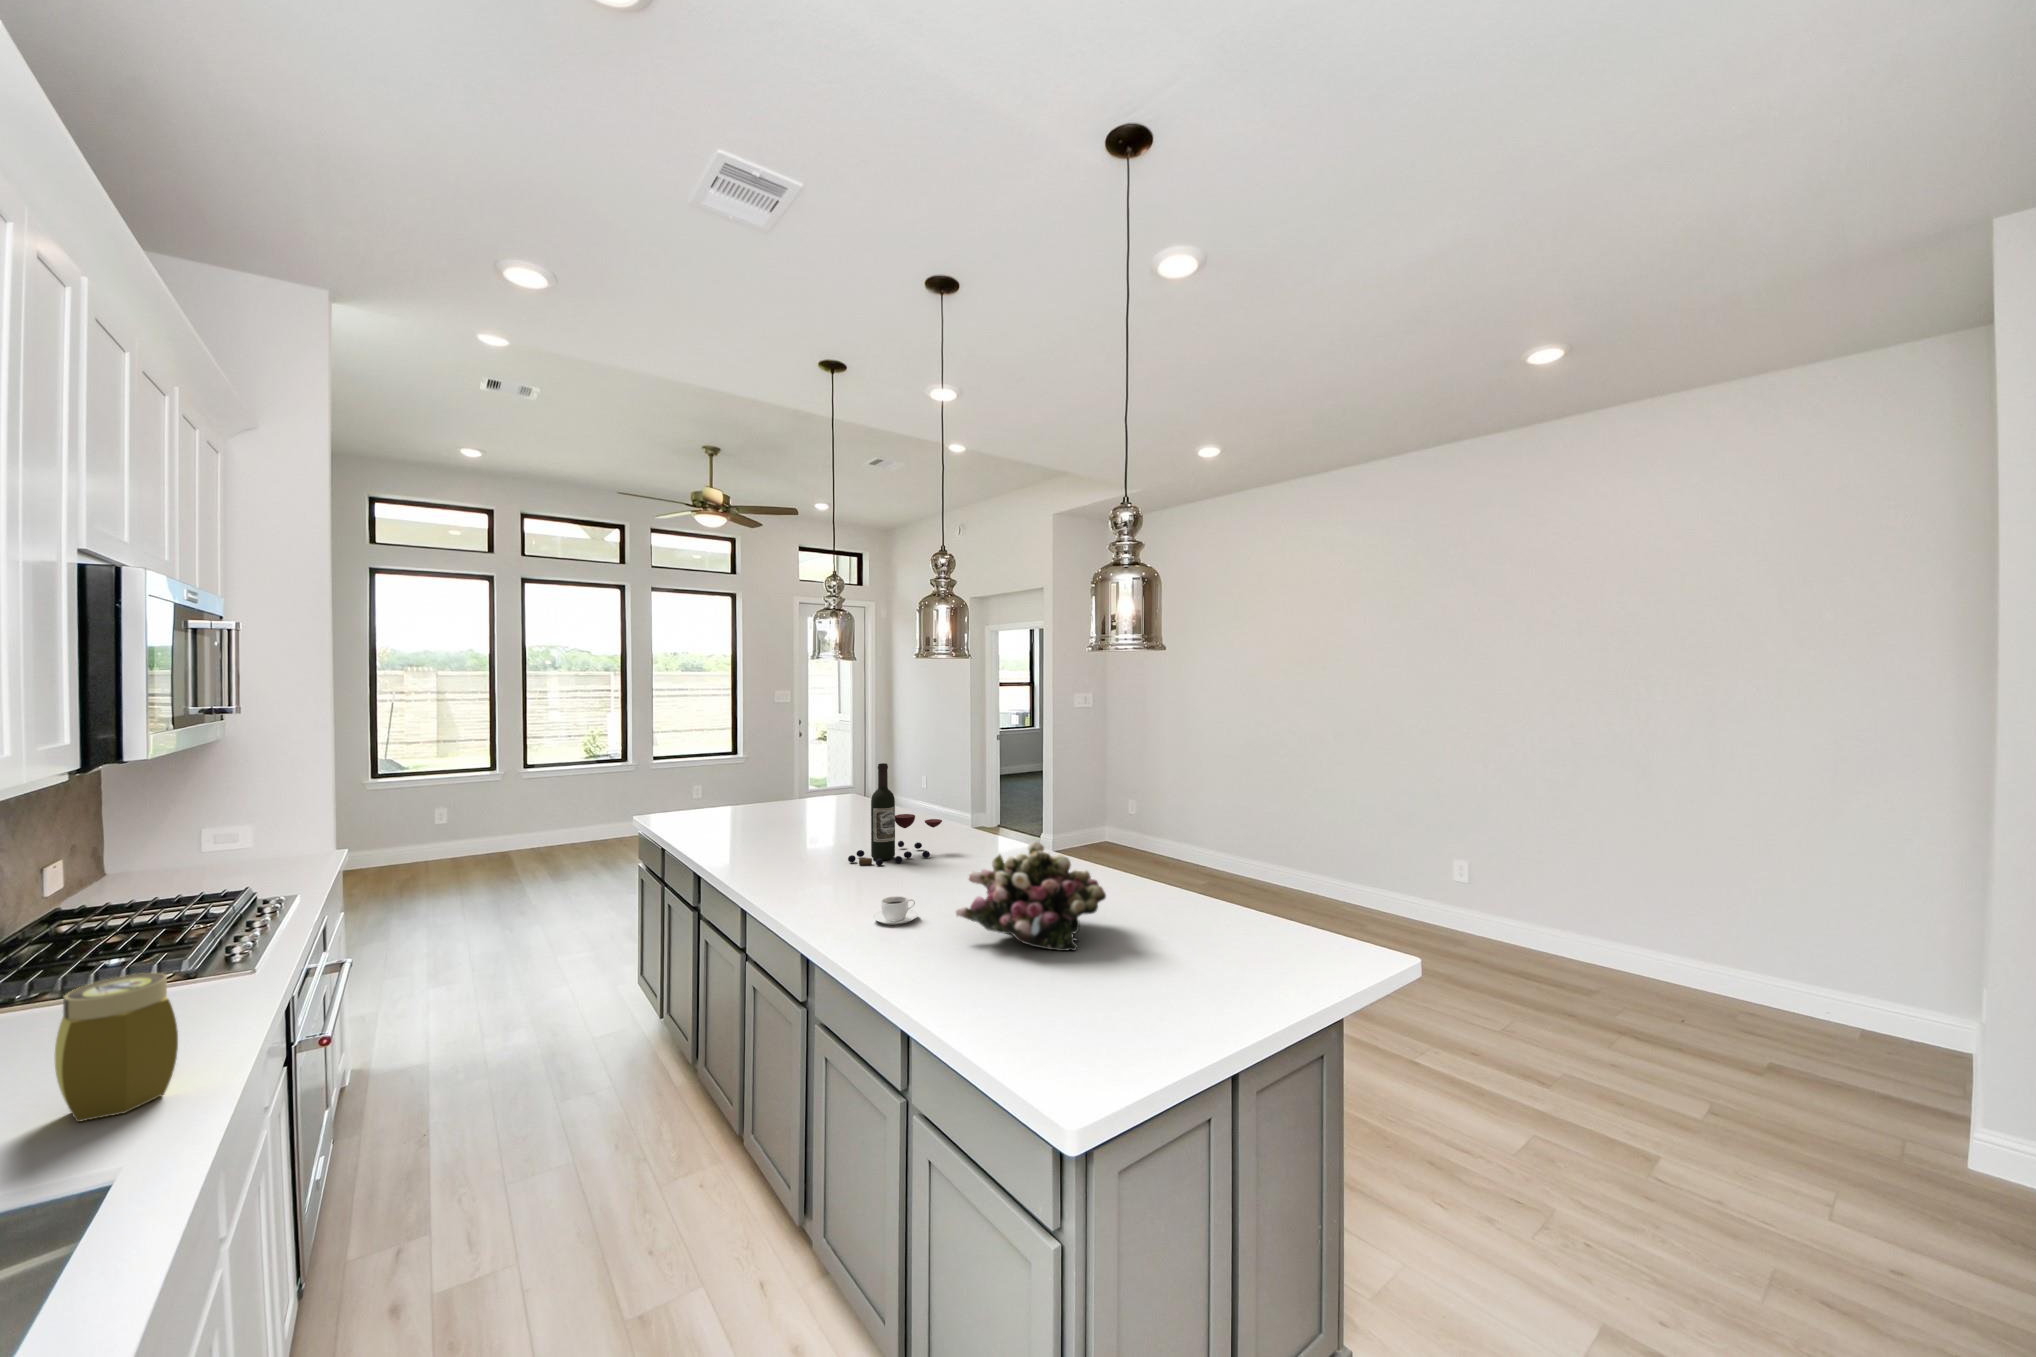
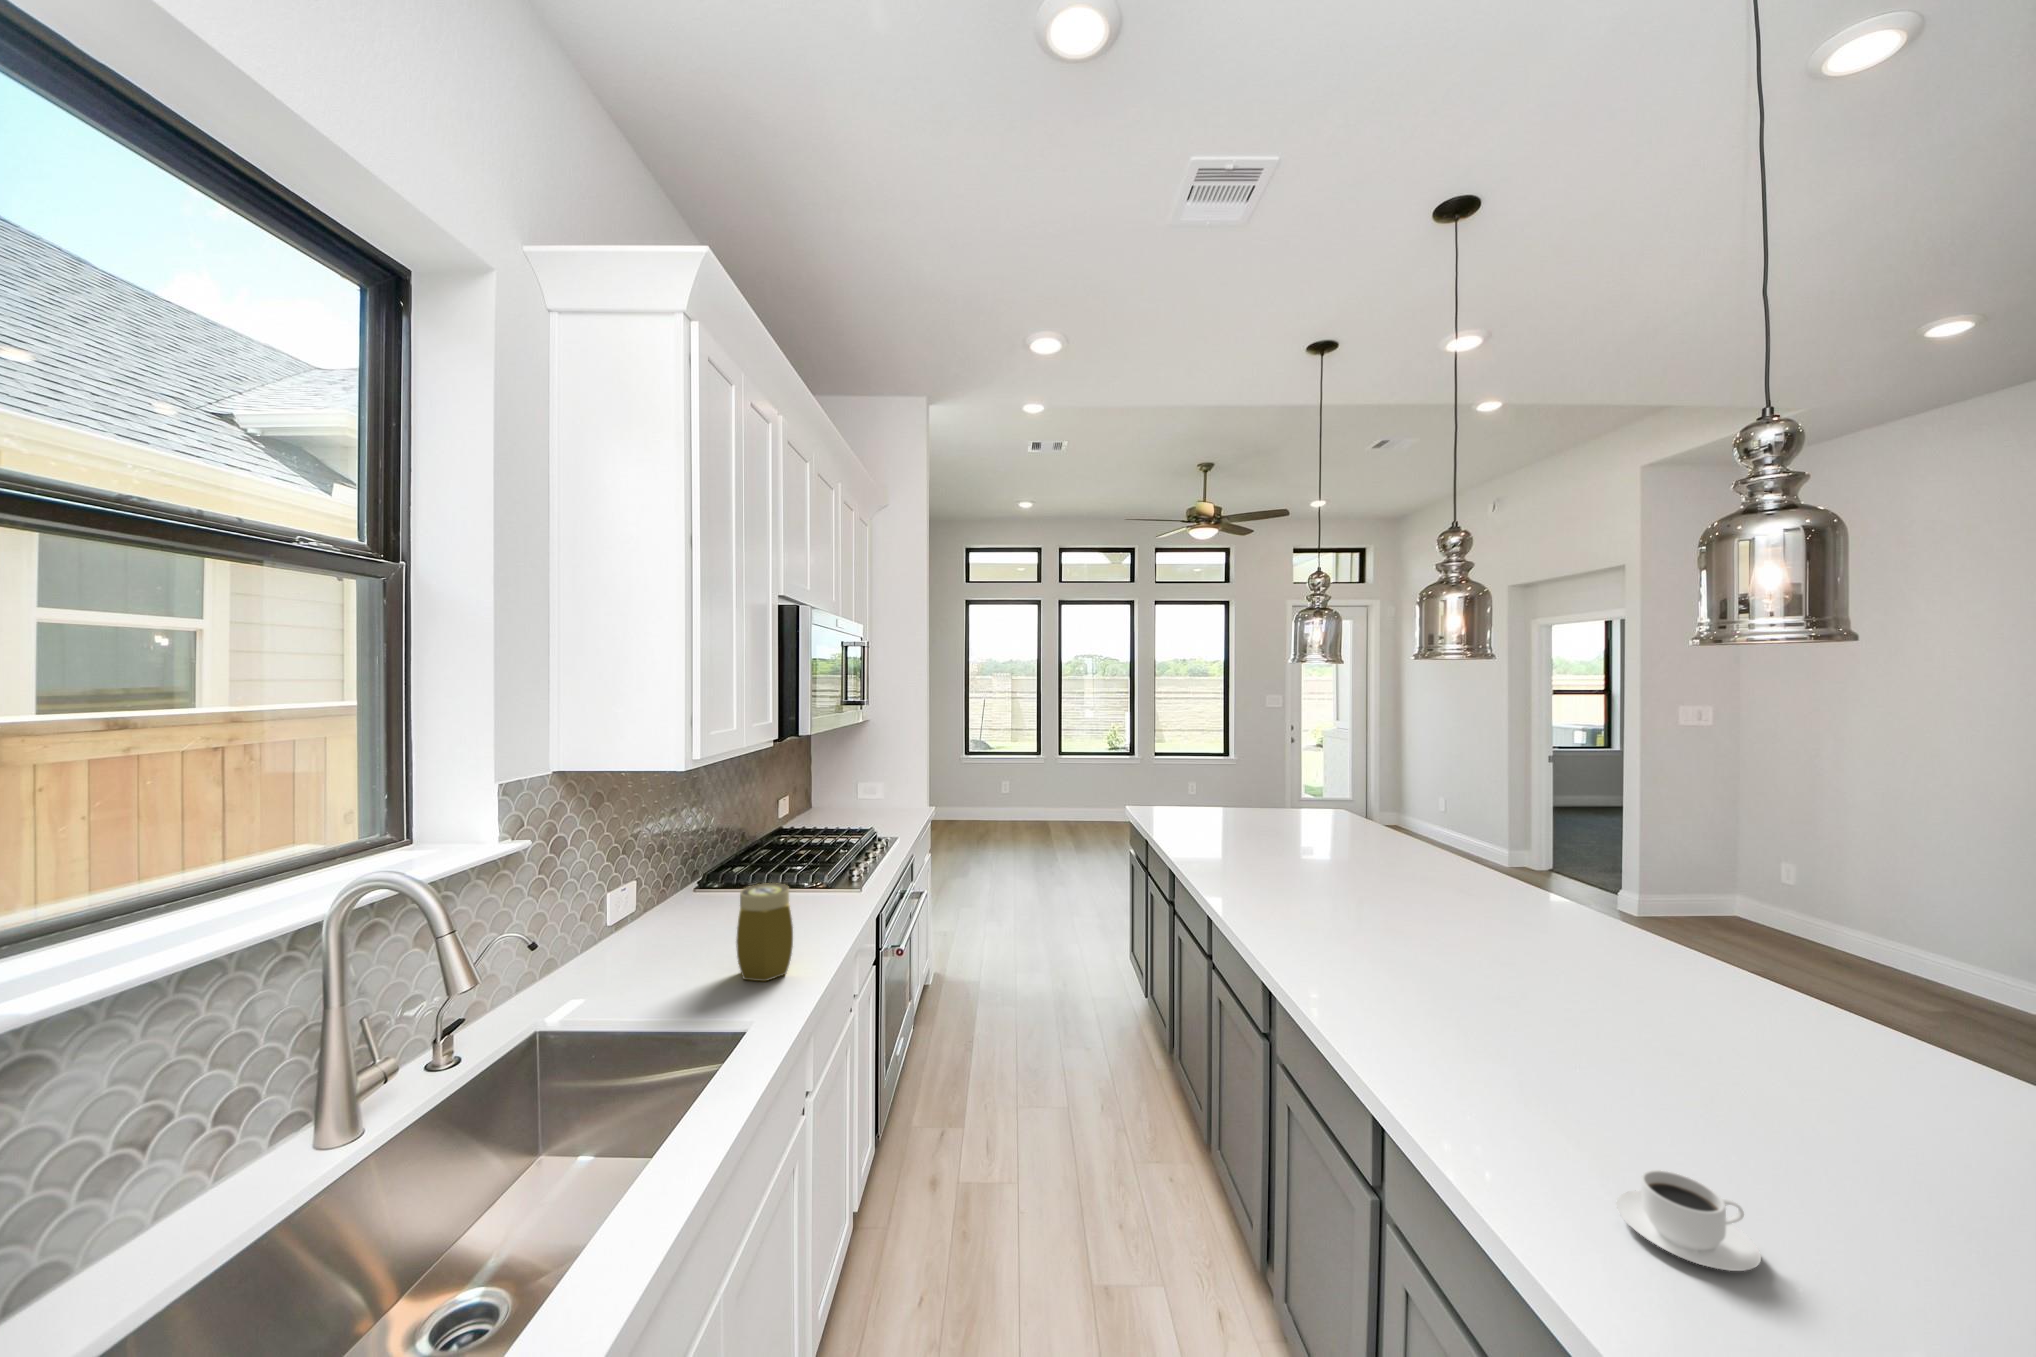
wine bottle: present [848,763,942,866] -> none [1329,778,1454,894]
flower arrangement: present [956,841,1106,951] -> none [1460,906,1728,1083]
coffee cup: present [873,896,918,925] -> present [1616,1170,1761,1271]

